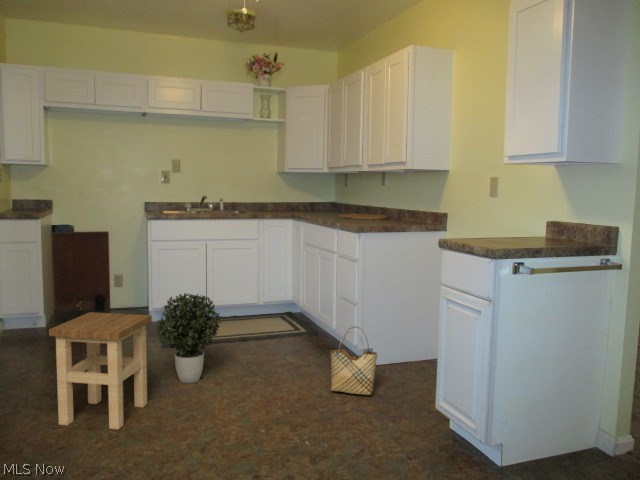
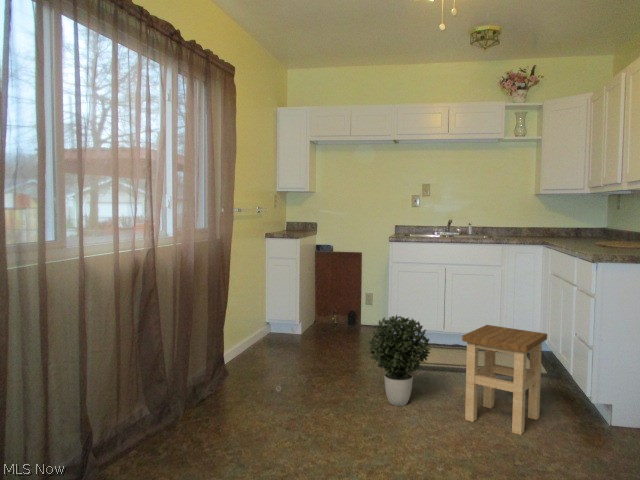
stool: present [49,312,152,429] -> present [462,325,547,435]
woven basket: present [330,327,377,395] -> none [543,374,605,459]

